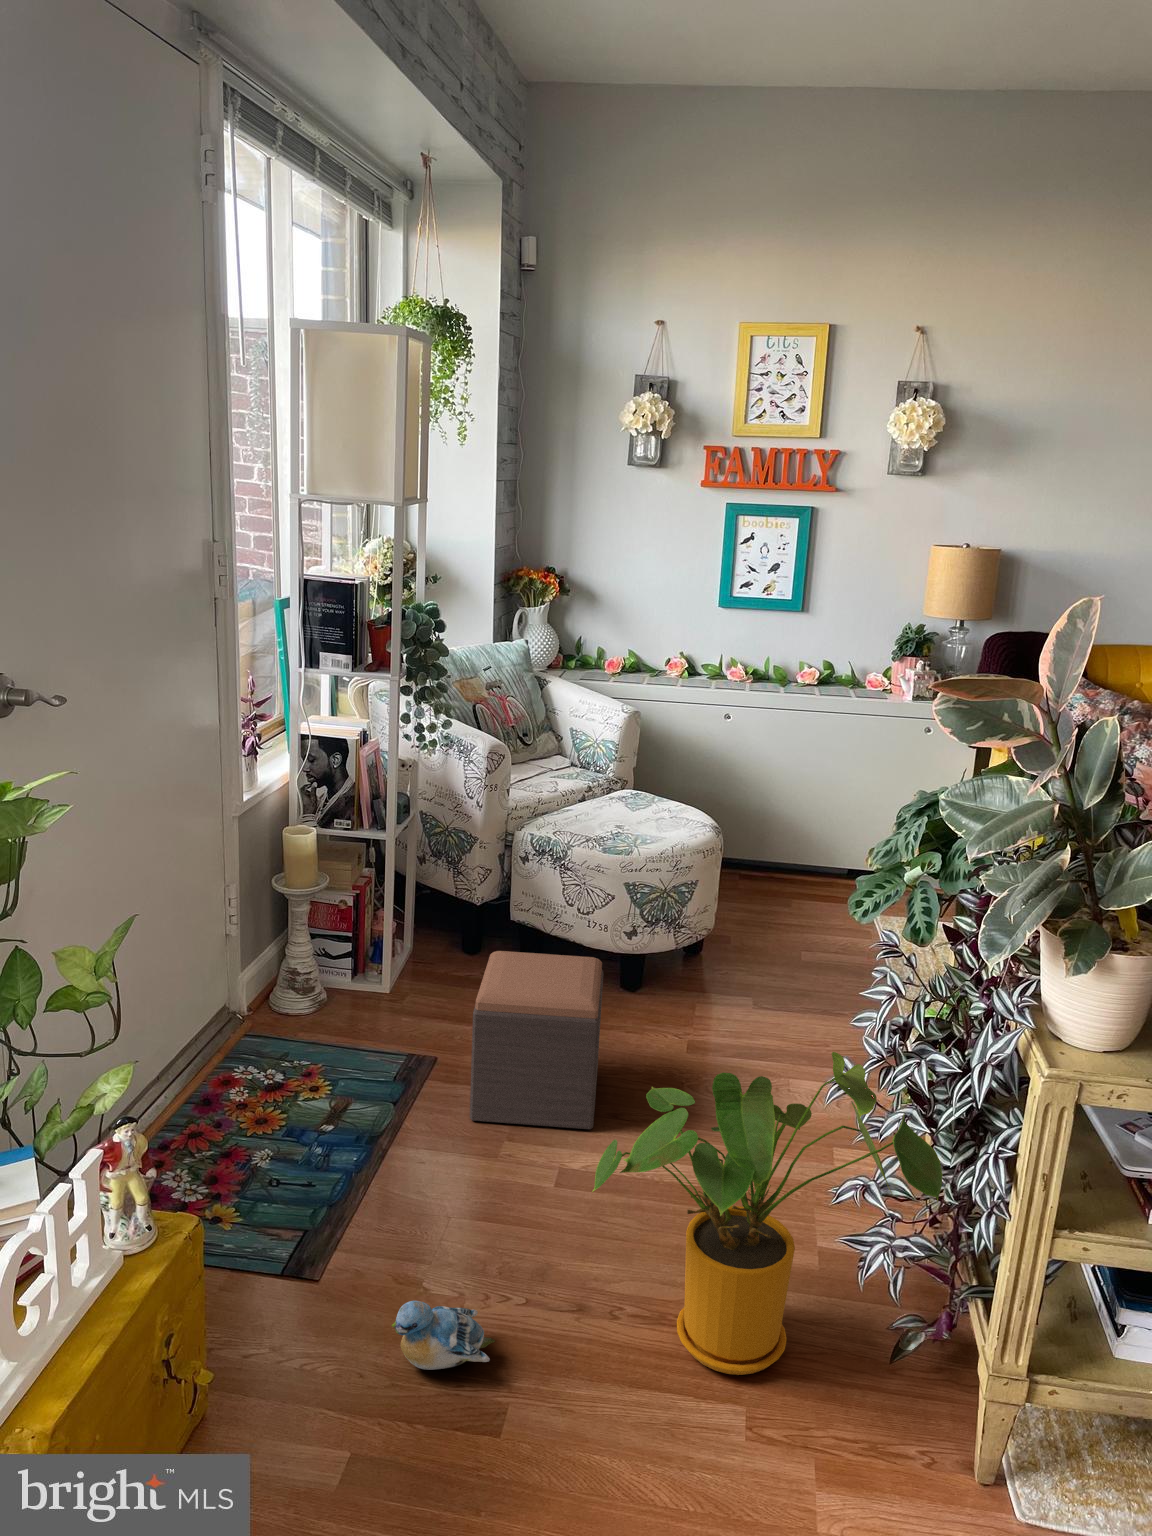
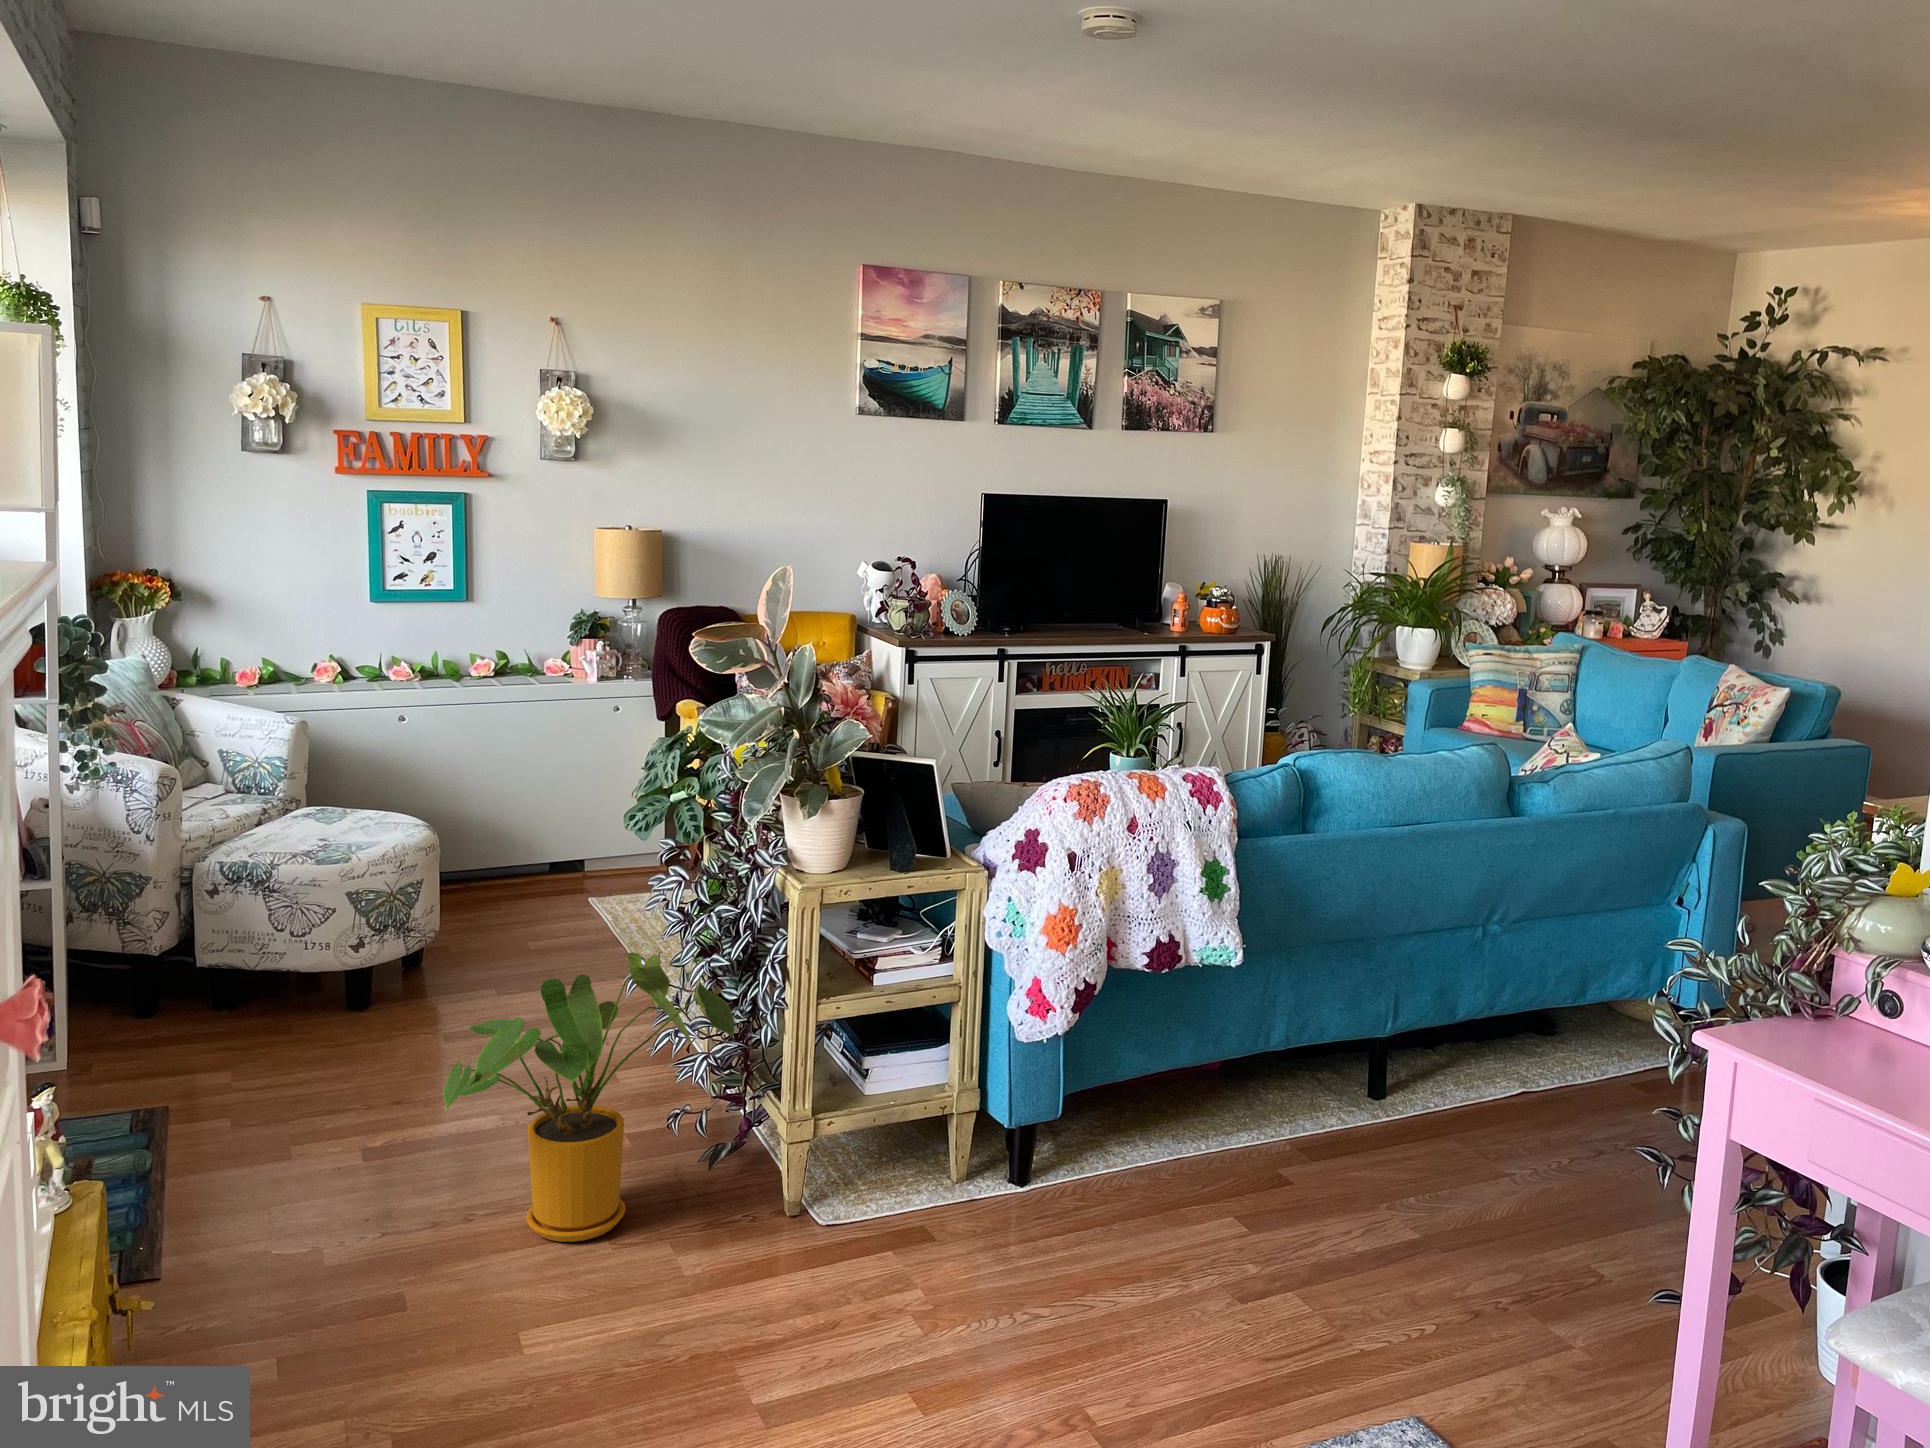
footstool: present [470,951,603,1129] -> none [223,959,378,1147]
plush toy: present [392,1301,495,1370] -> none [268,1255,370,1318]

